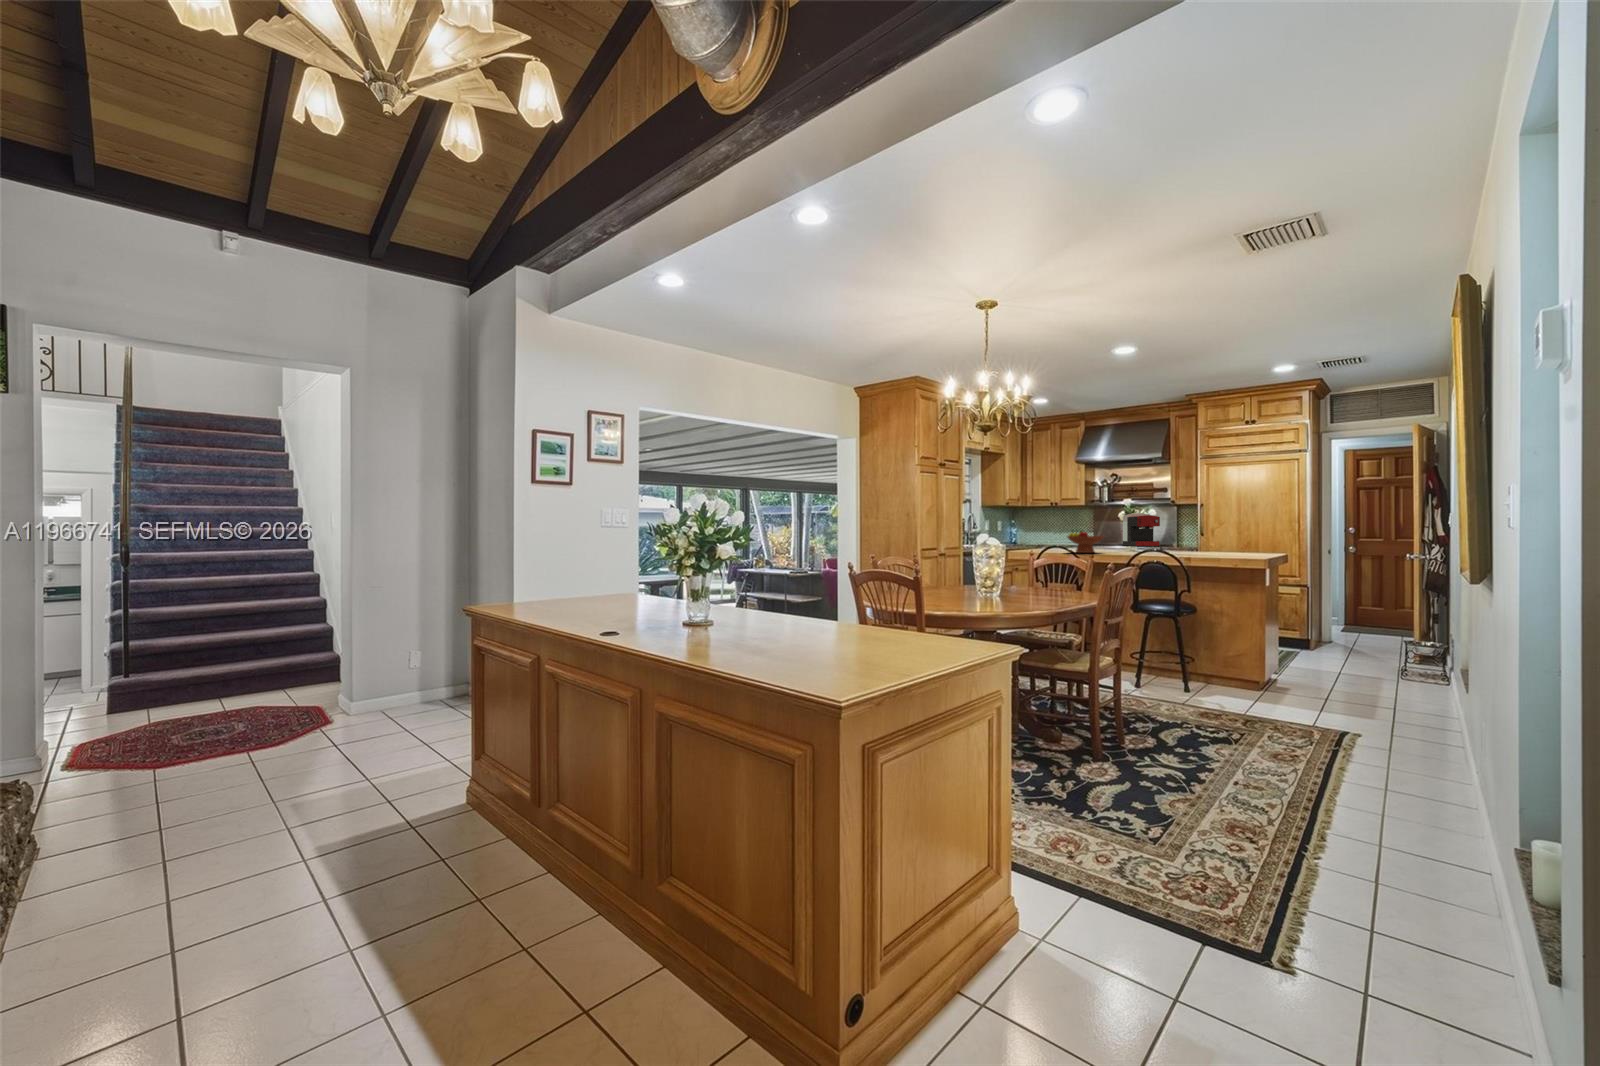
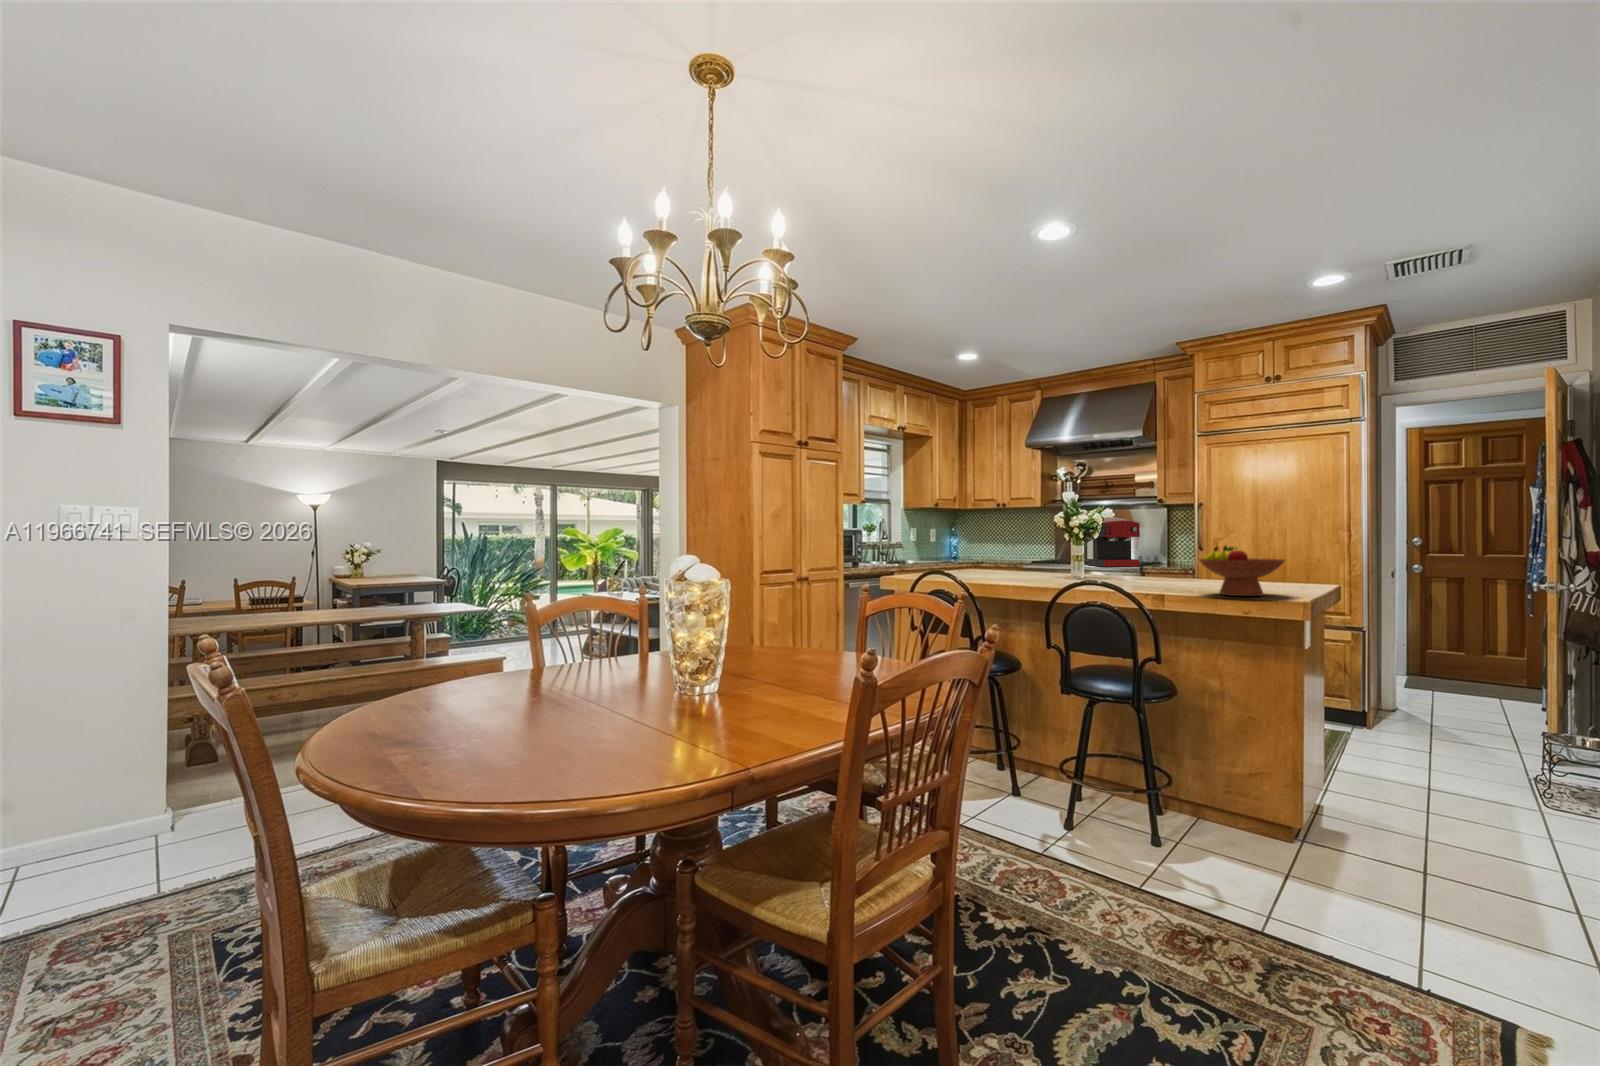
fruit bowl: present [1067,530,1103,553] -> present [1199,546,1285,596]

